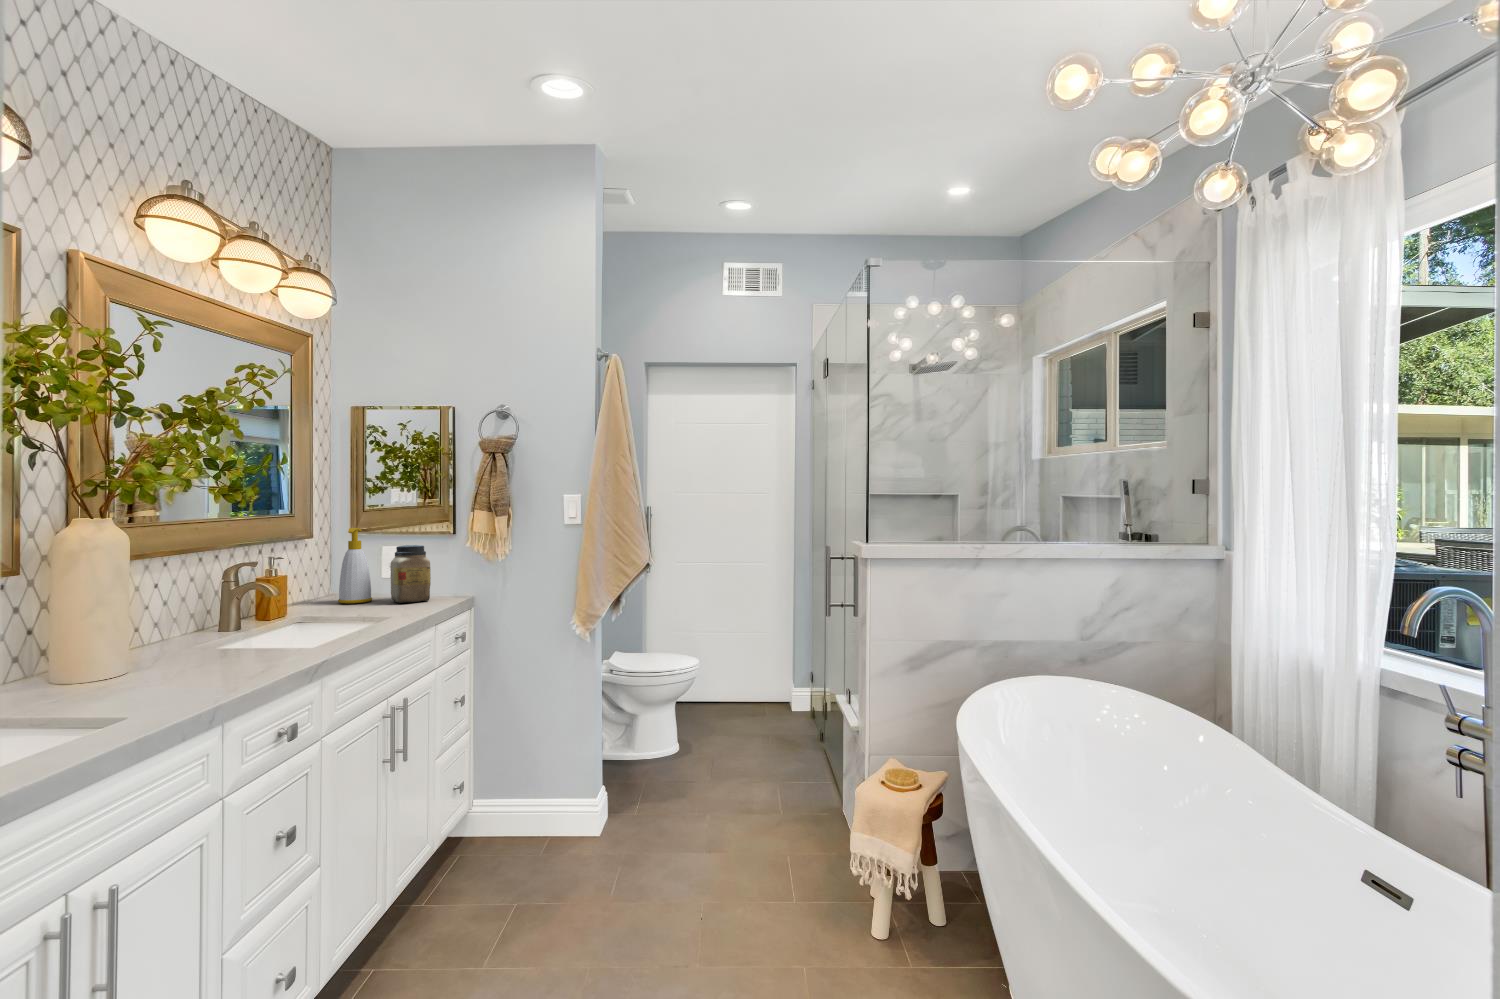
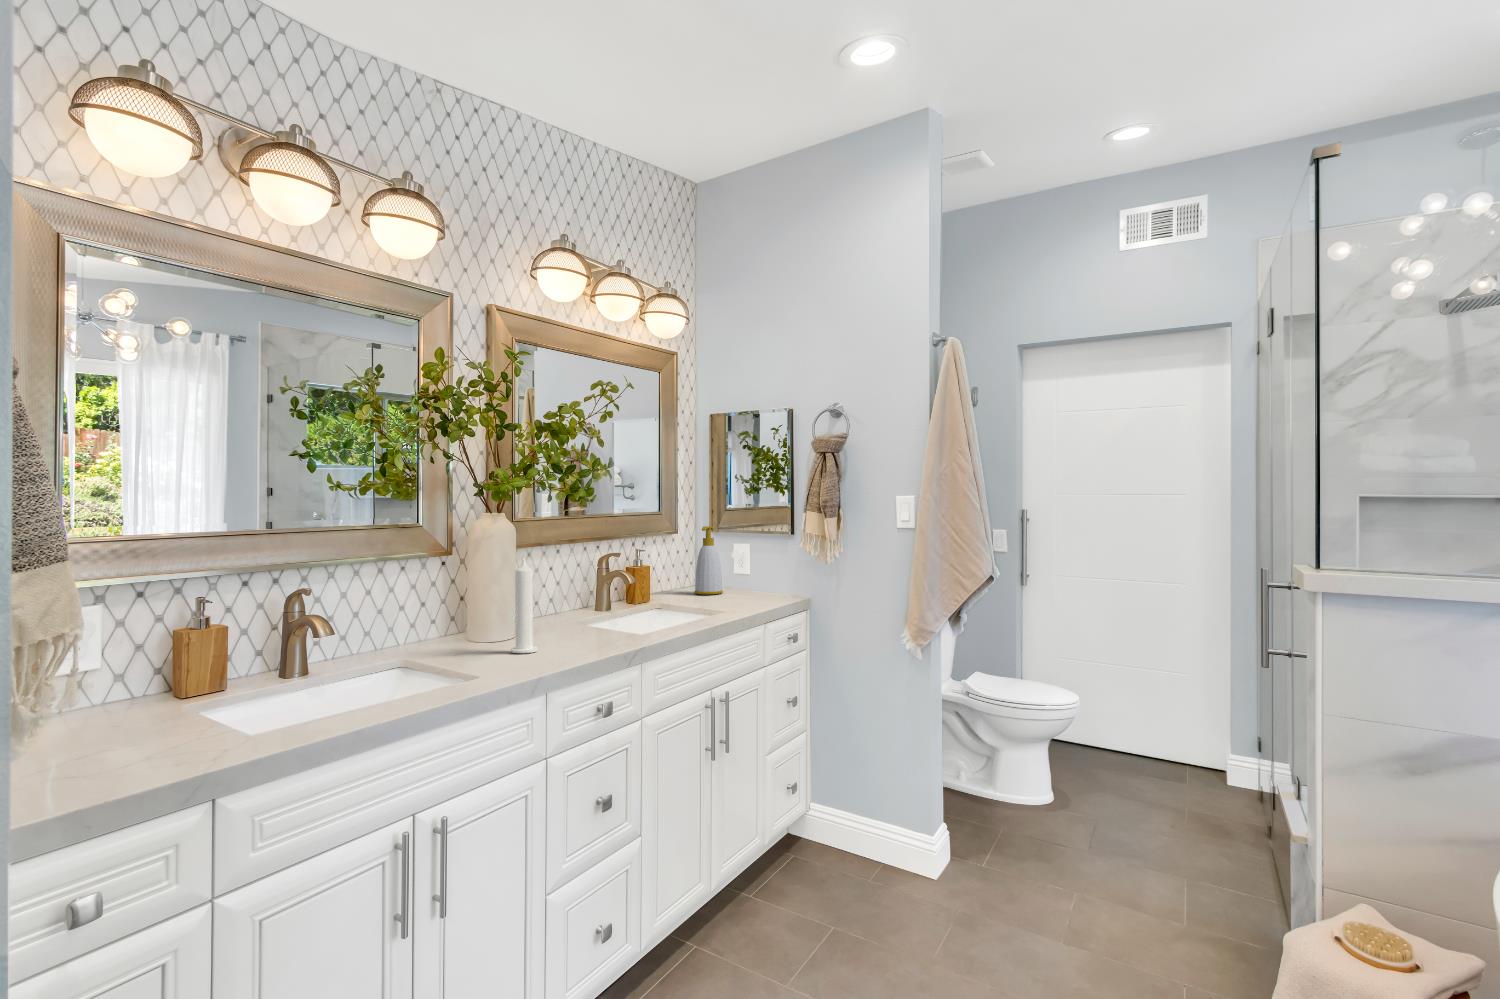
jar: present [390,545,431,603] -> none [737,543,770,596]
candle: none [131,579,172,702] -> present [511,558,538,653]

